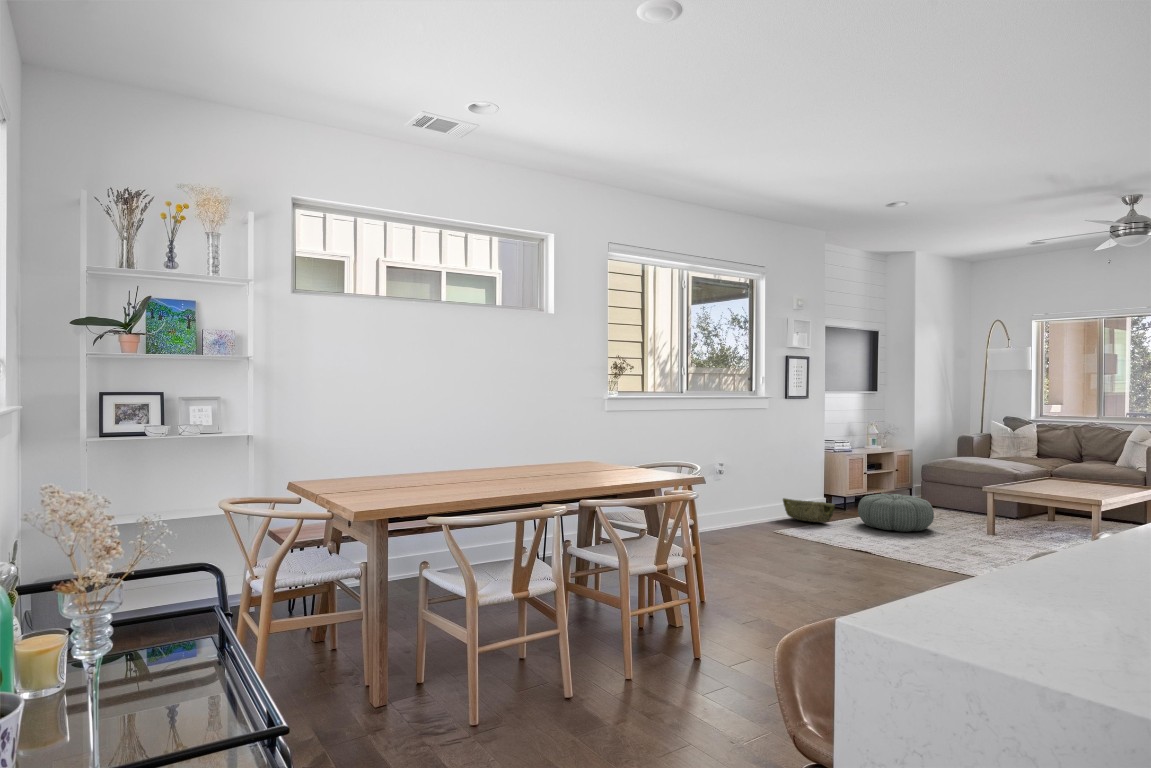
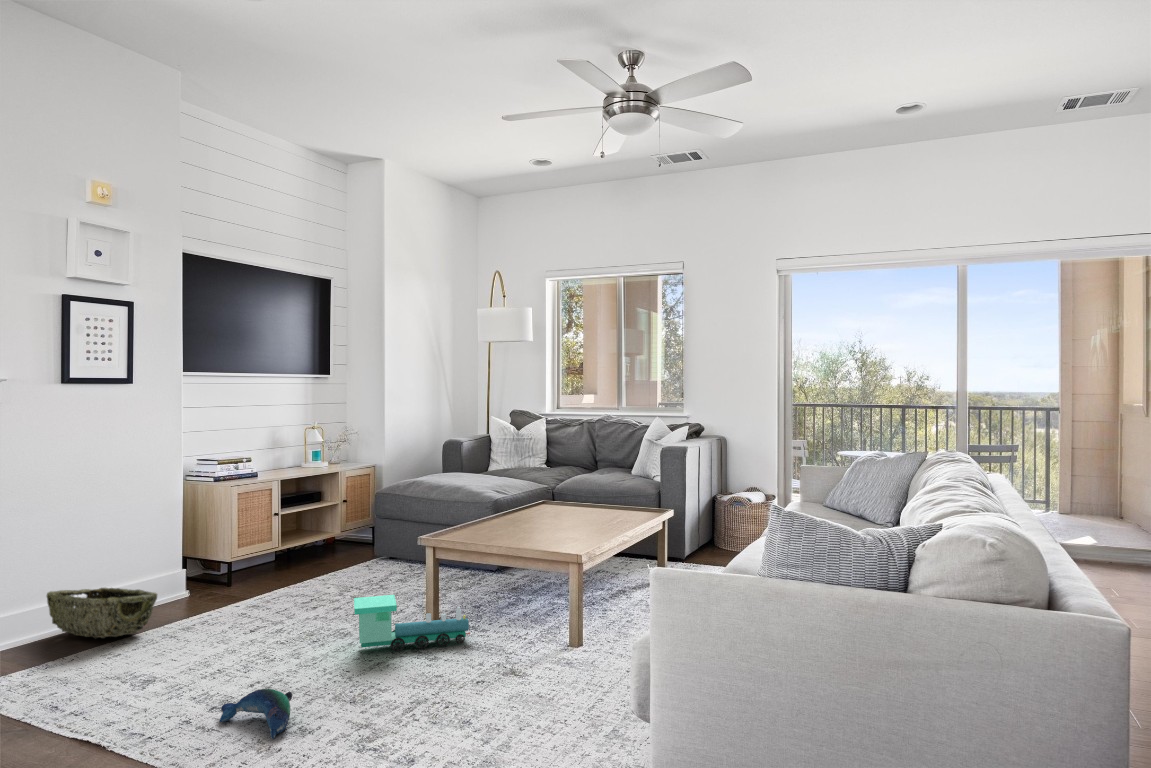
pouf: present [858,494,934,532] -> none [200,558,342,639]
toy train: none [953,514,1024,545] -> present [354,595,470,651]
plush toy: none [912,542,951,561] -> present [220,689,292,739]

